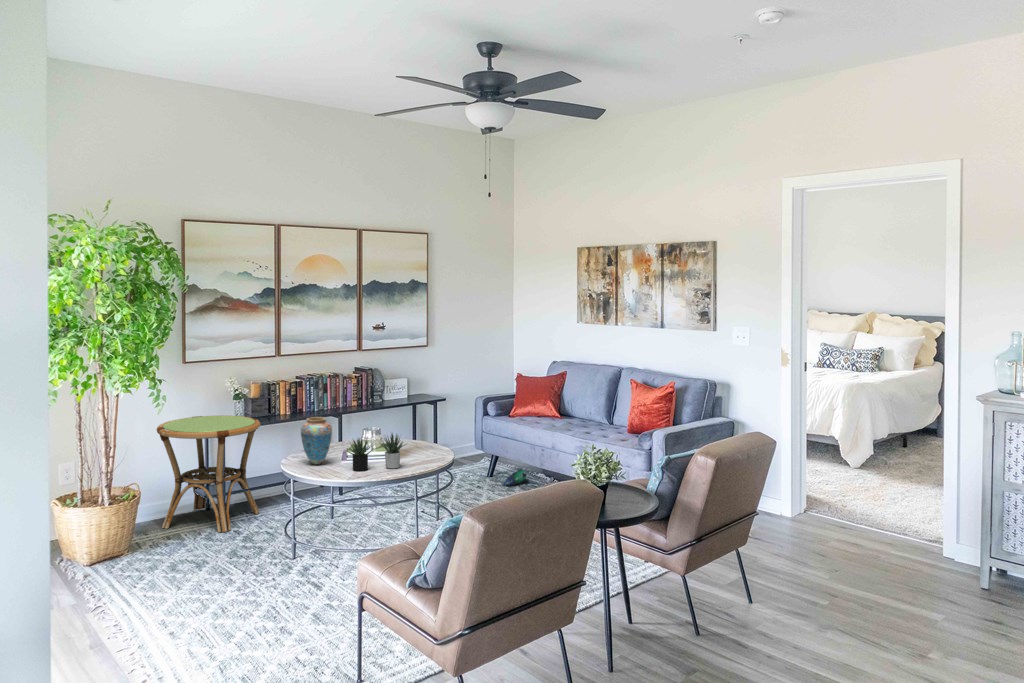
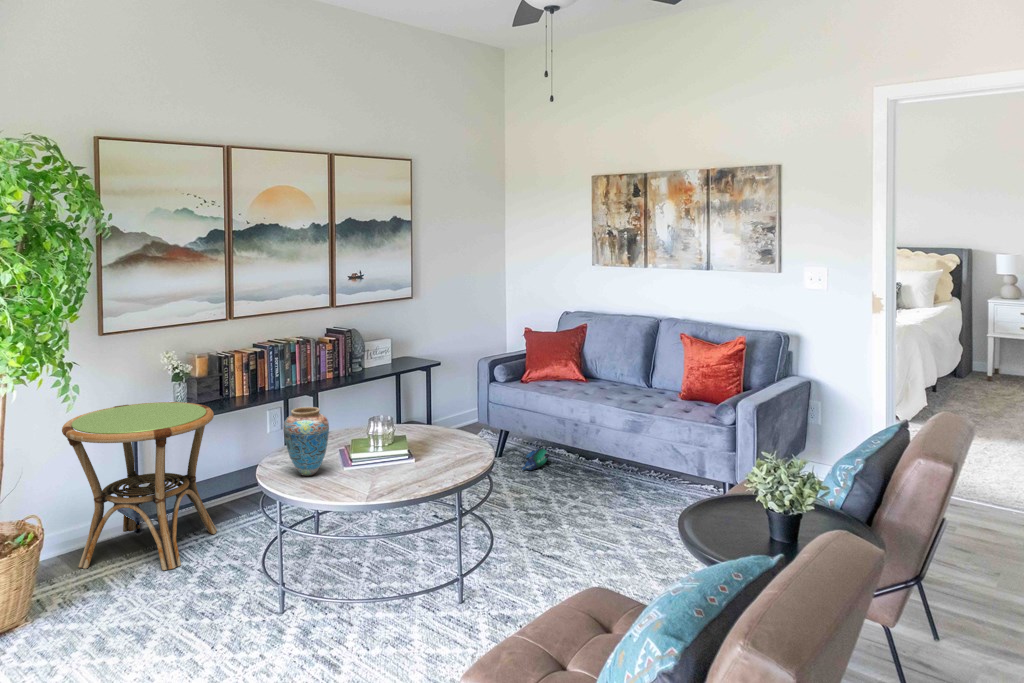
succulent plant: present [347,434,405,471] -> none [351,425,443,485]

